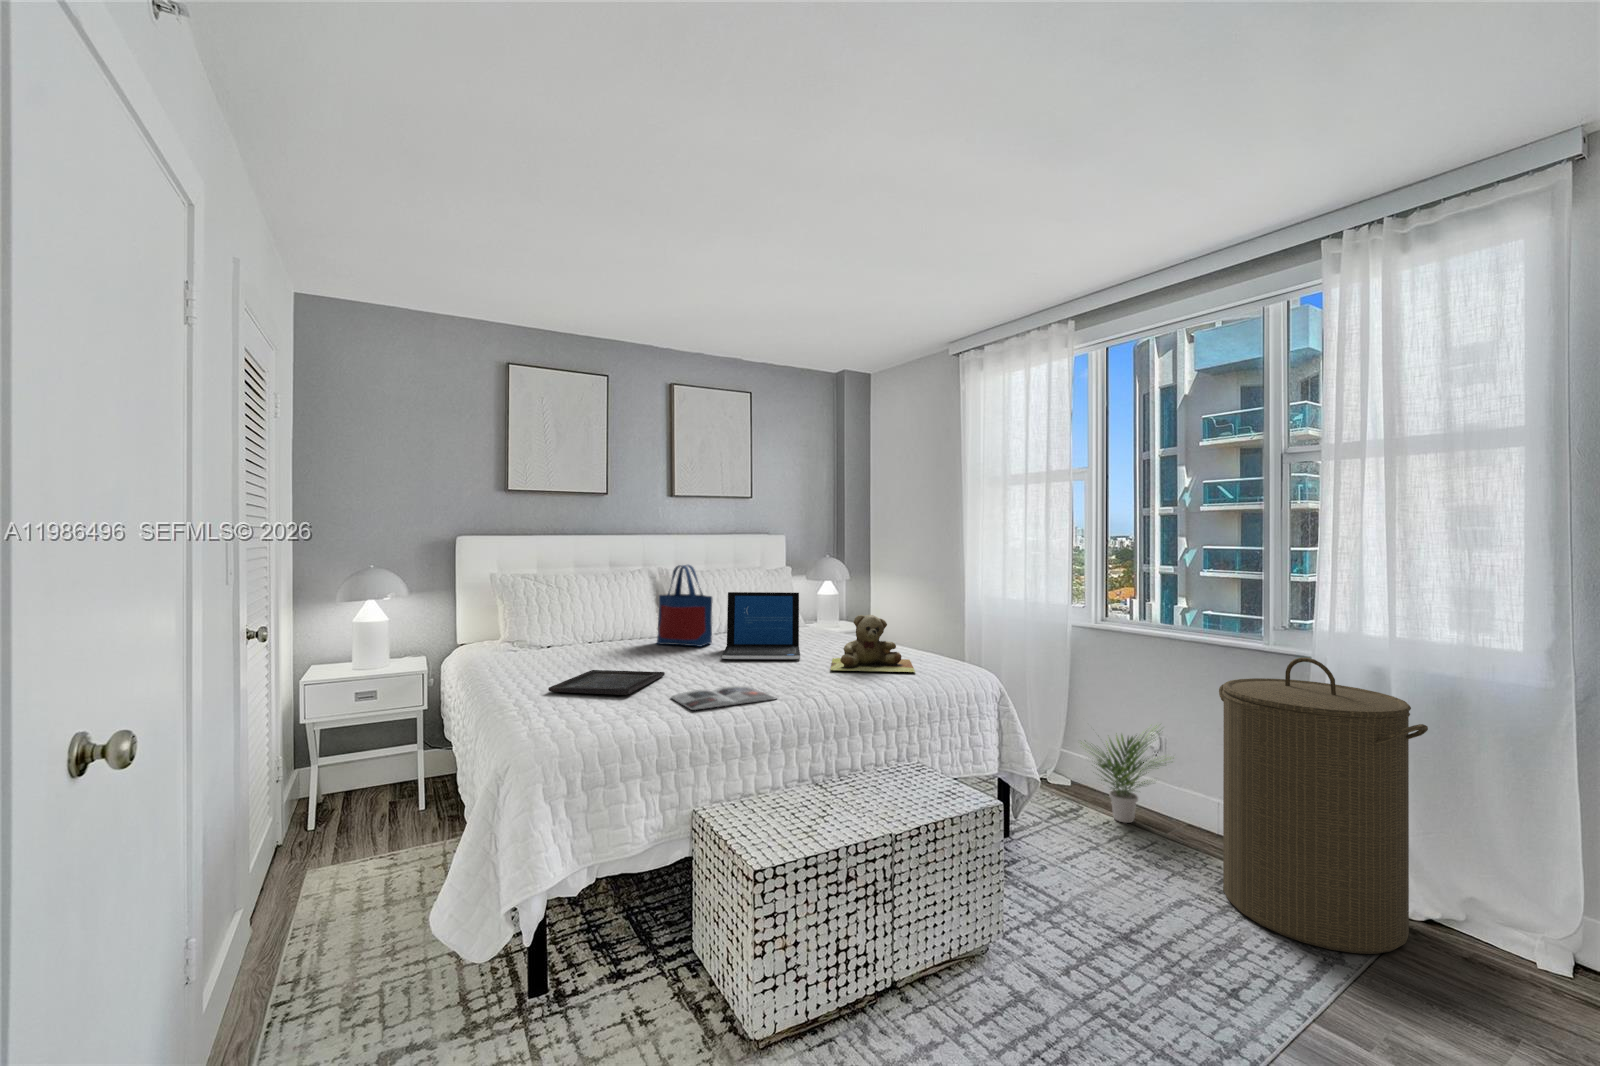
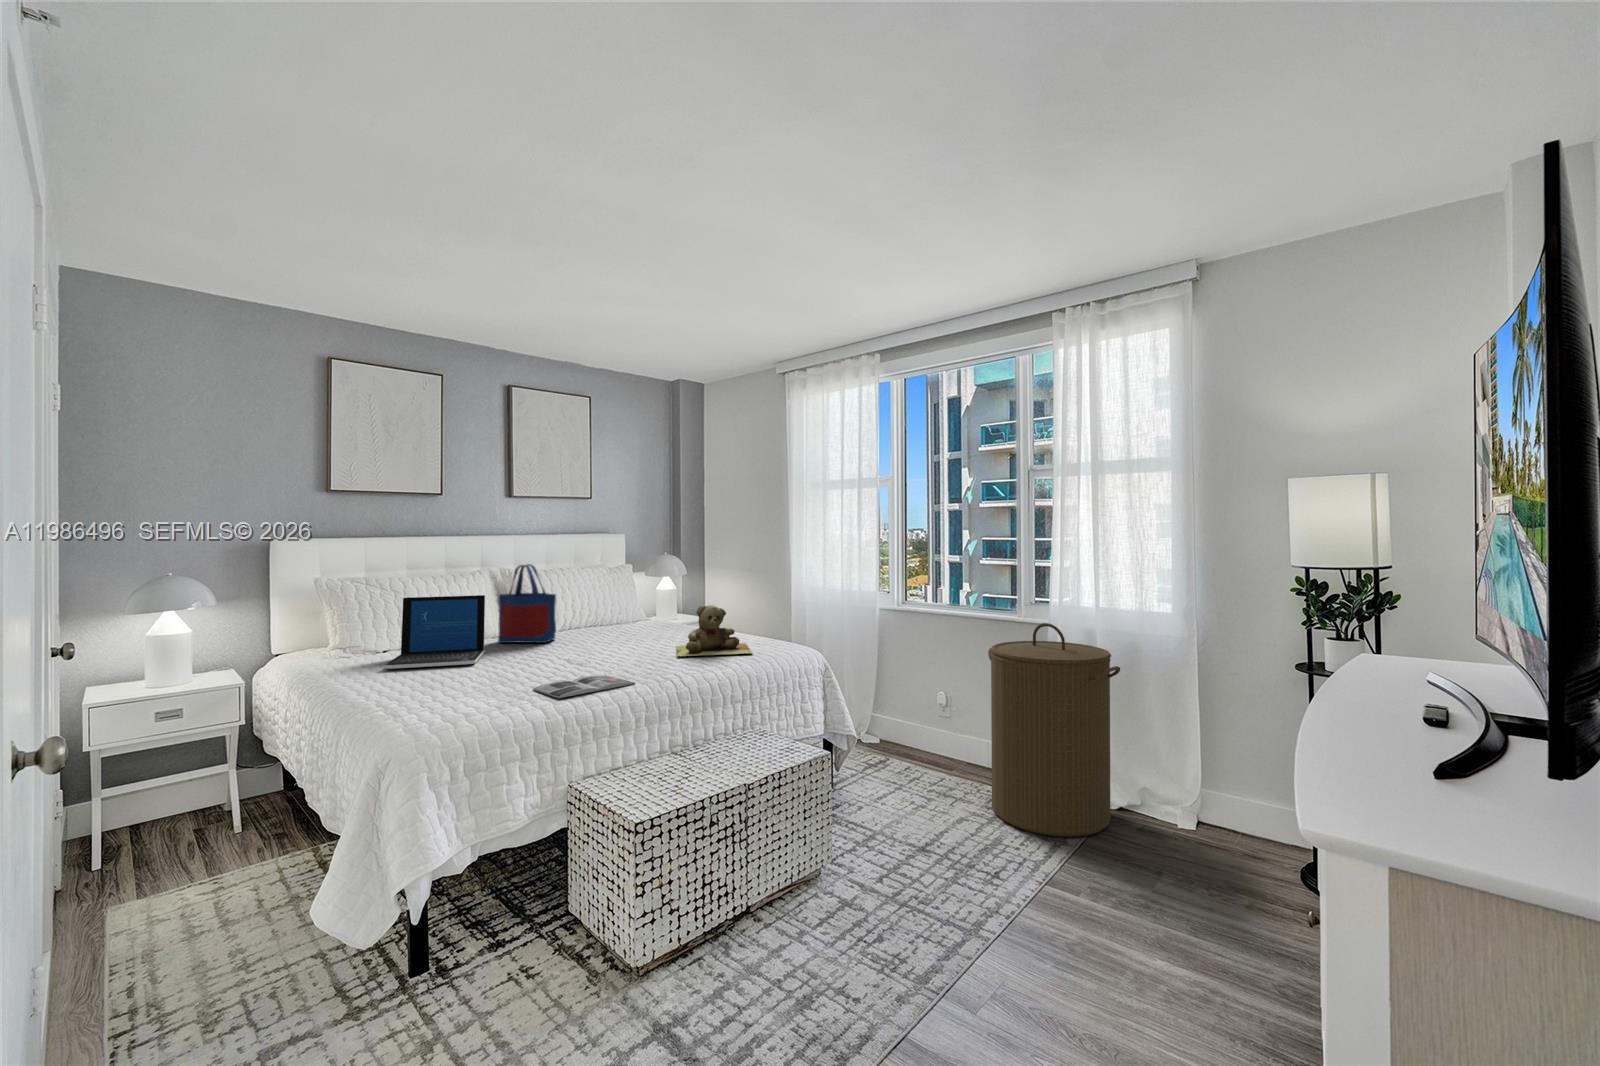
laptop: present [722,592,800,659] -> present [384,595,485,669]
tray: present [548,670,665,695] -> none [404,668,519,693]
potted plant: present [1088,727,1163,823] -> none [884,683,959,767]

